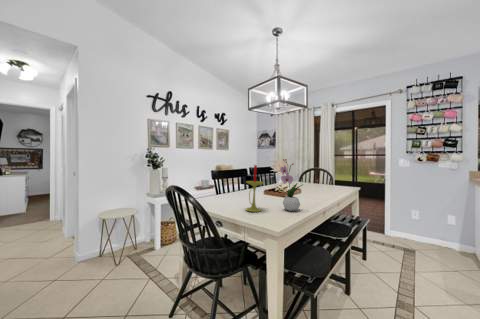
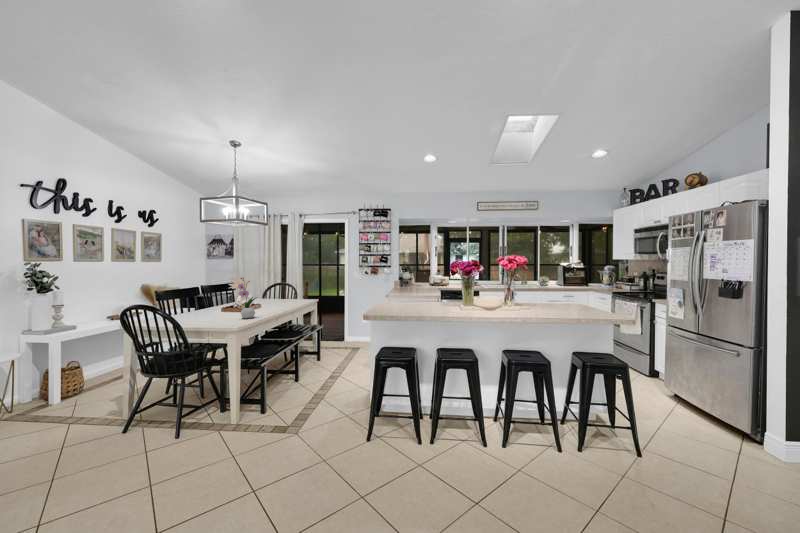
candle: present [246,165,263,212] -> none [206,282,223,322]

